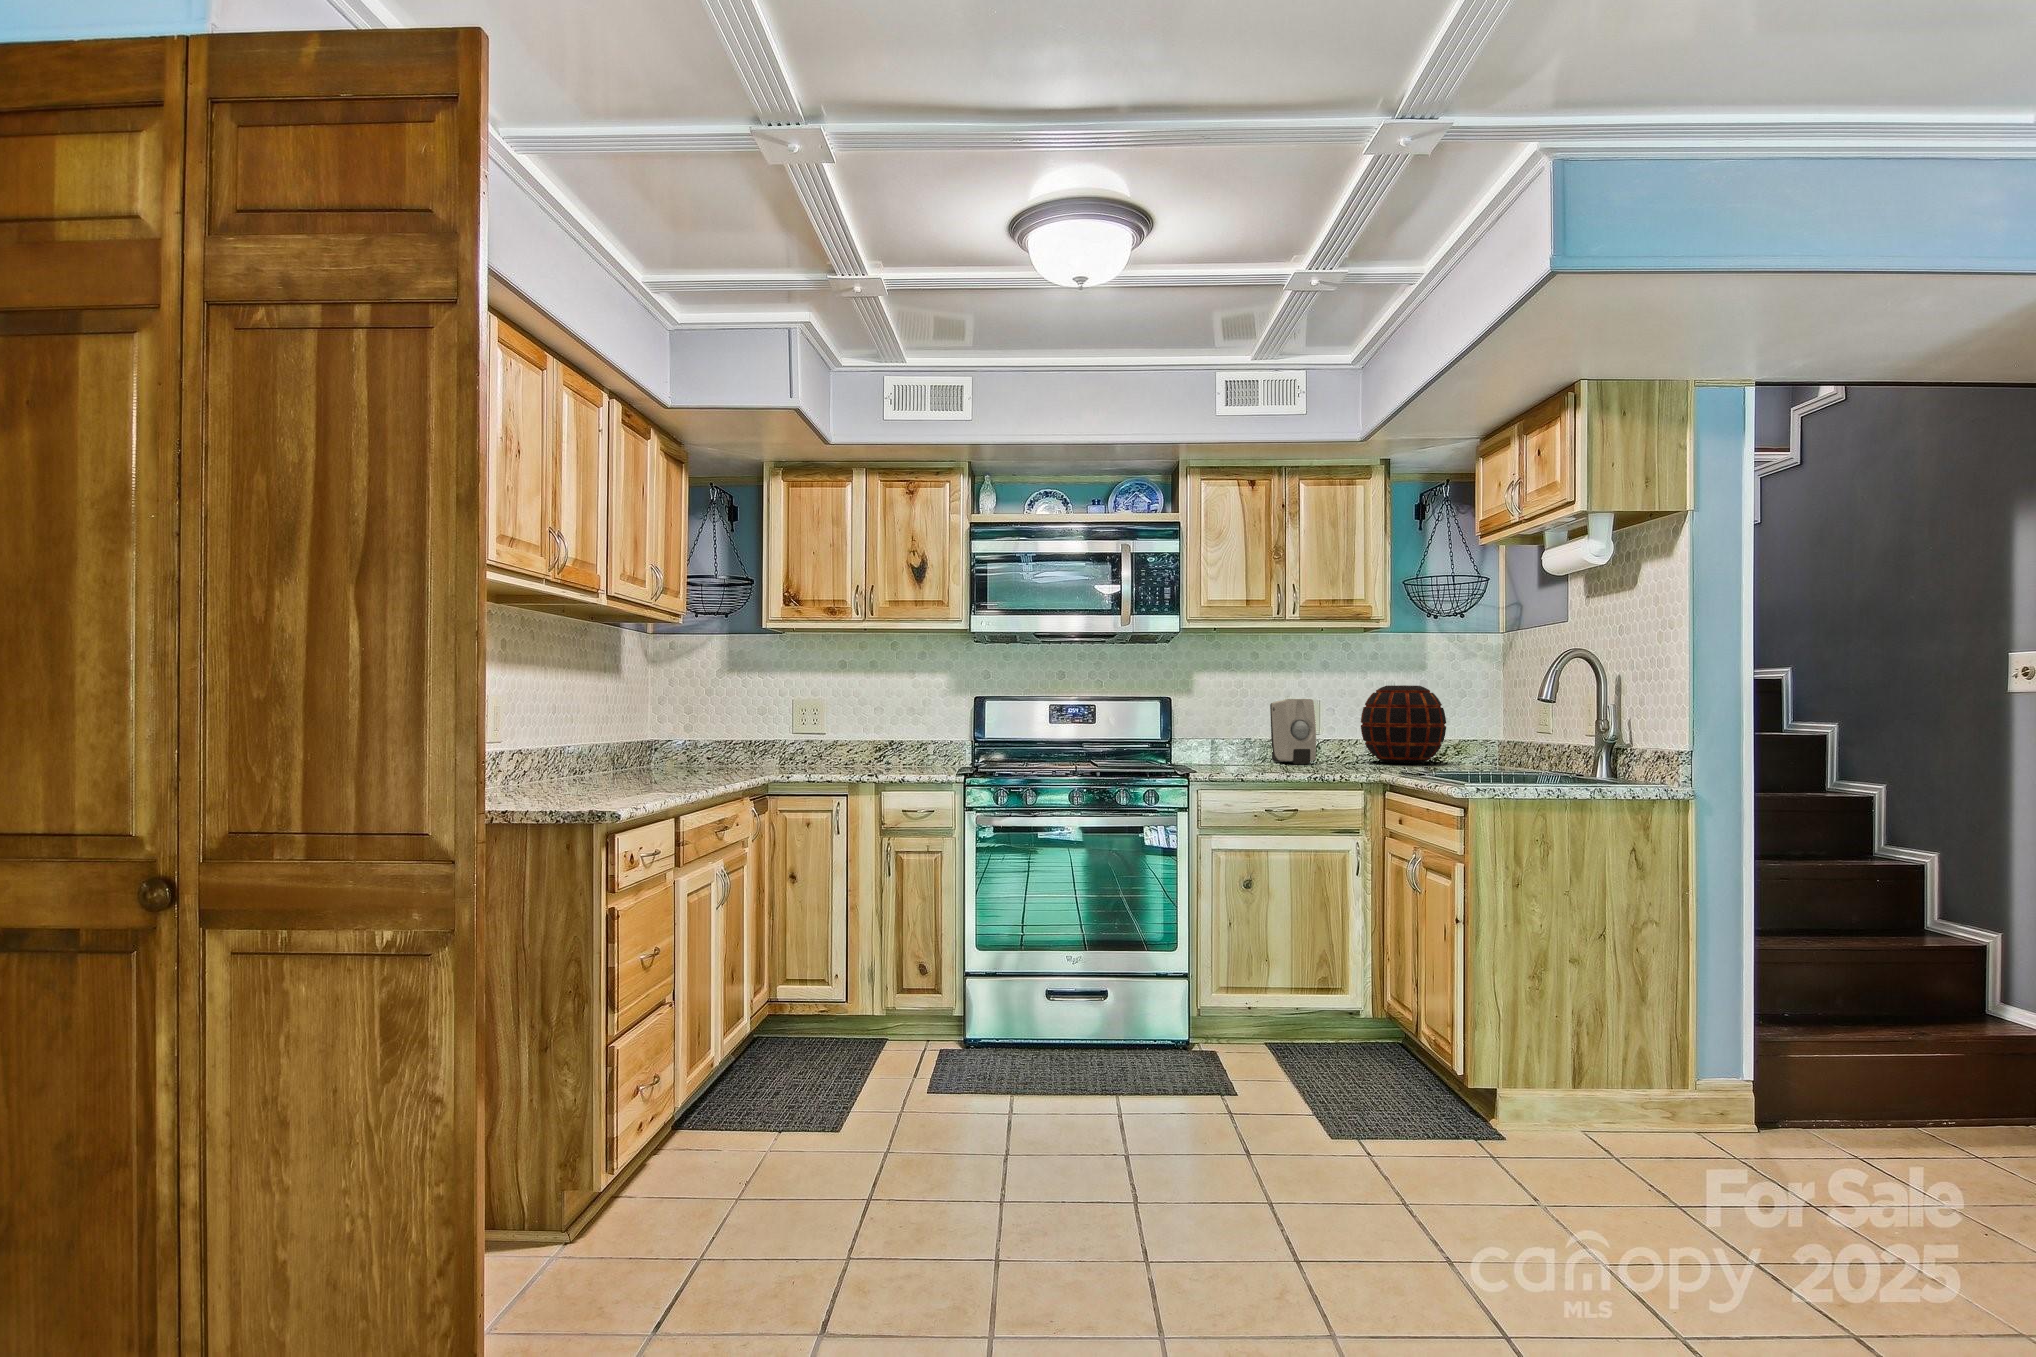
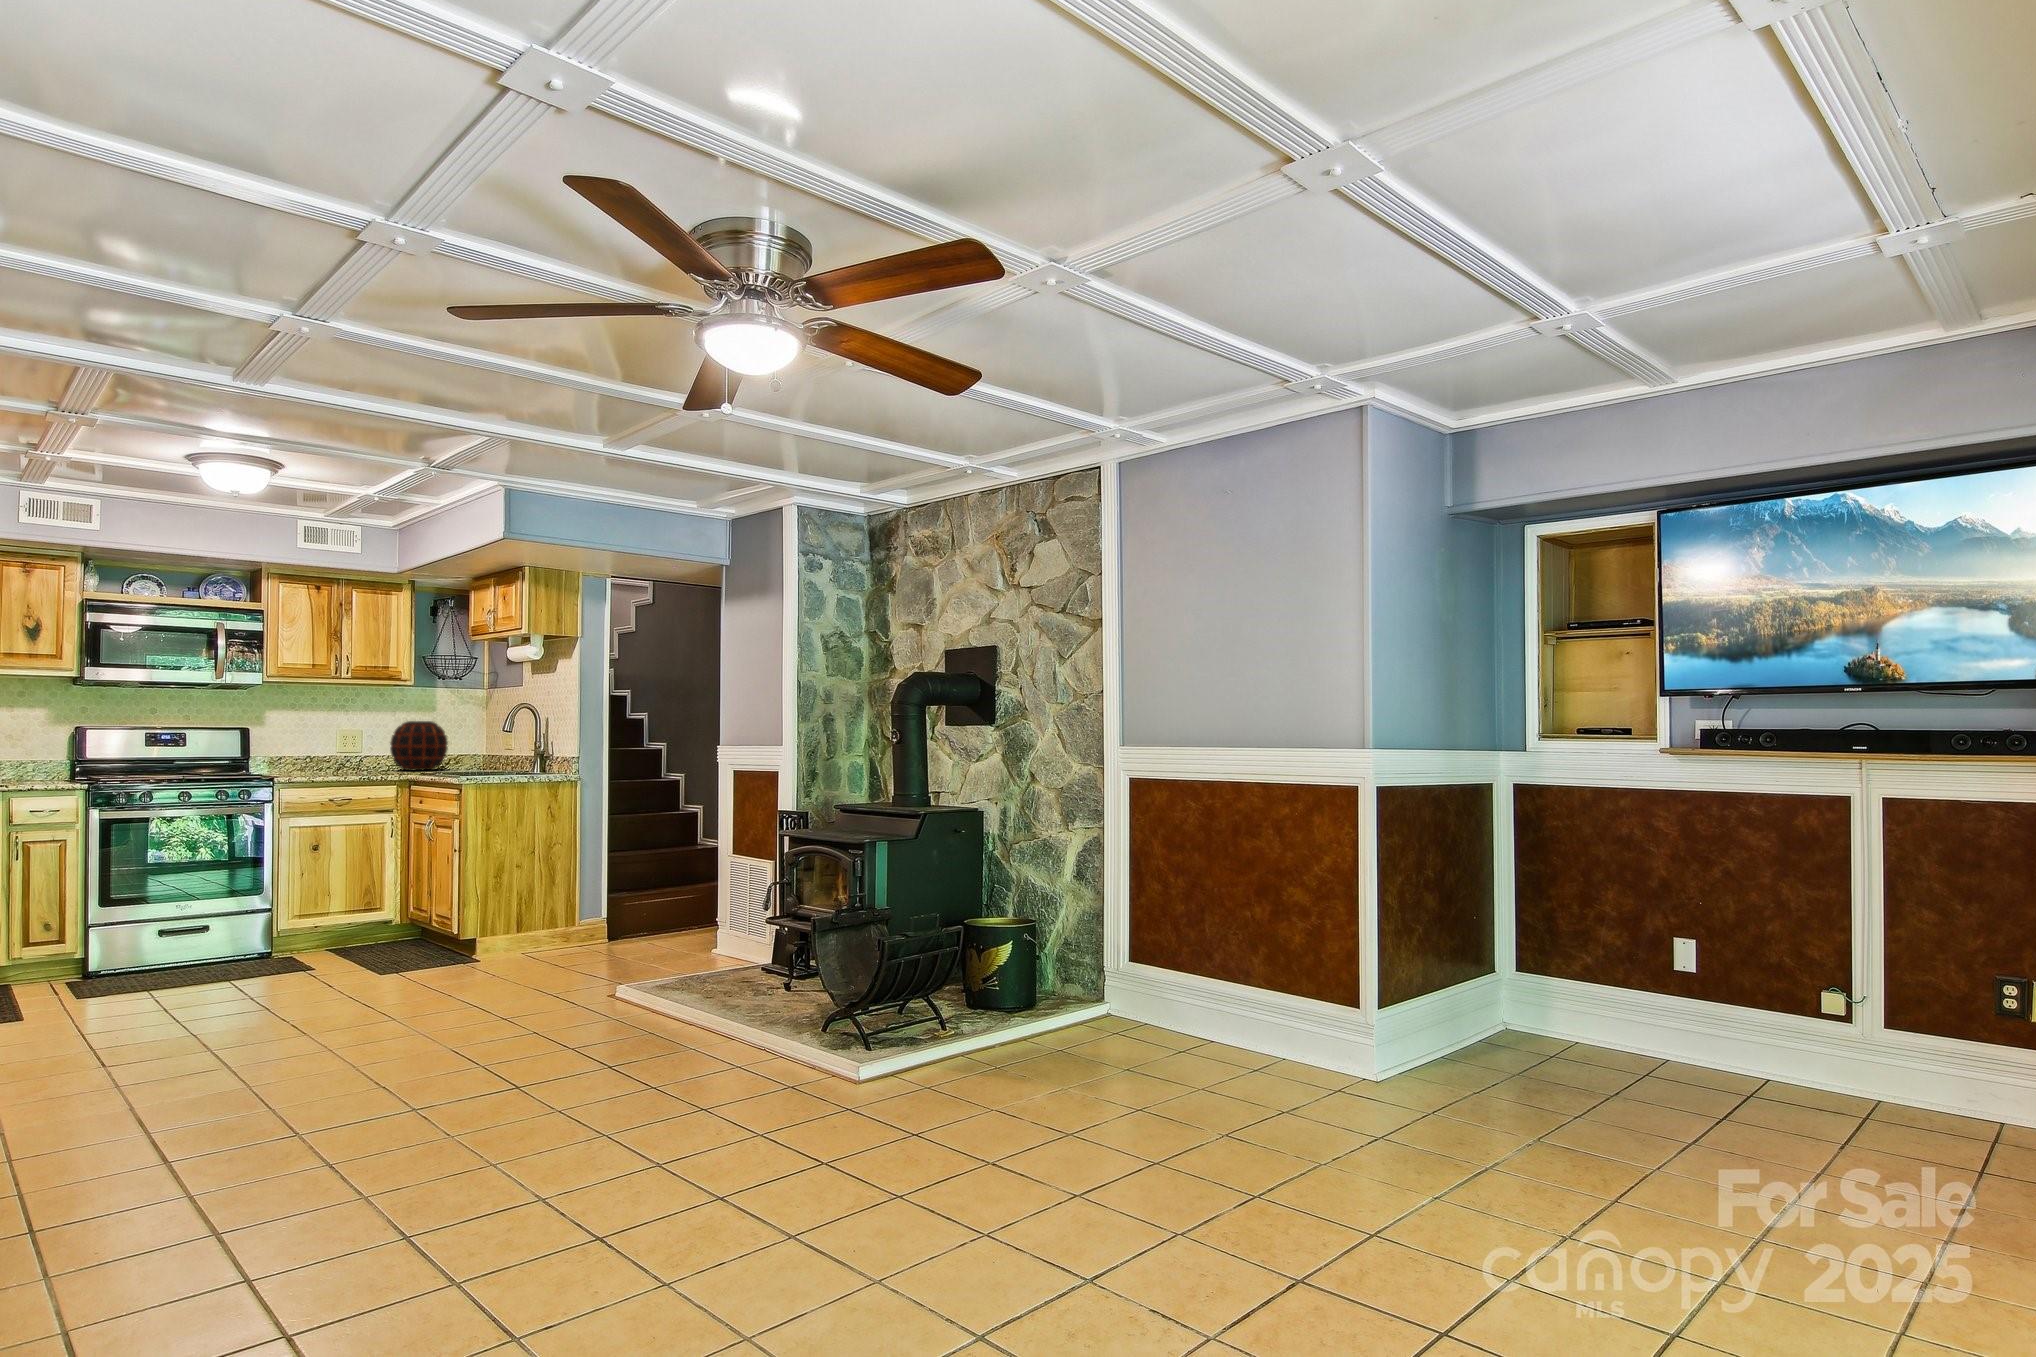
soap dispenser: present [1270,699,1316,764] -> none [325,730,360,773]

